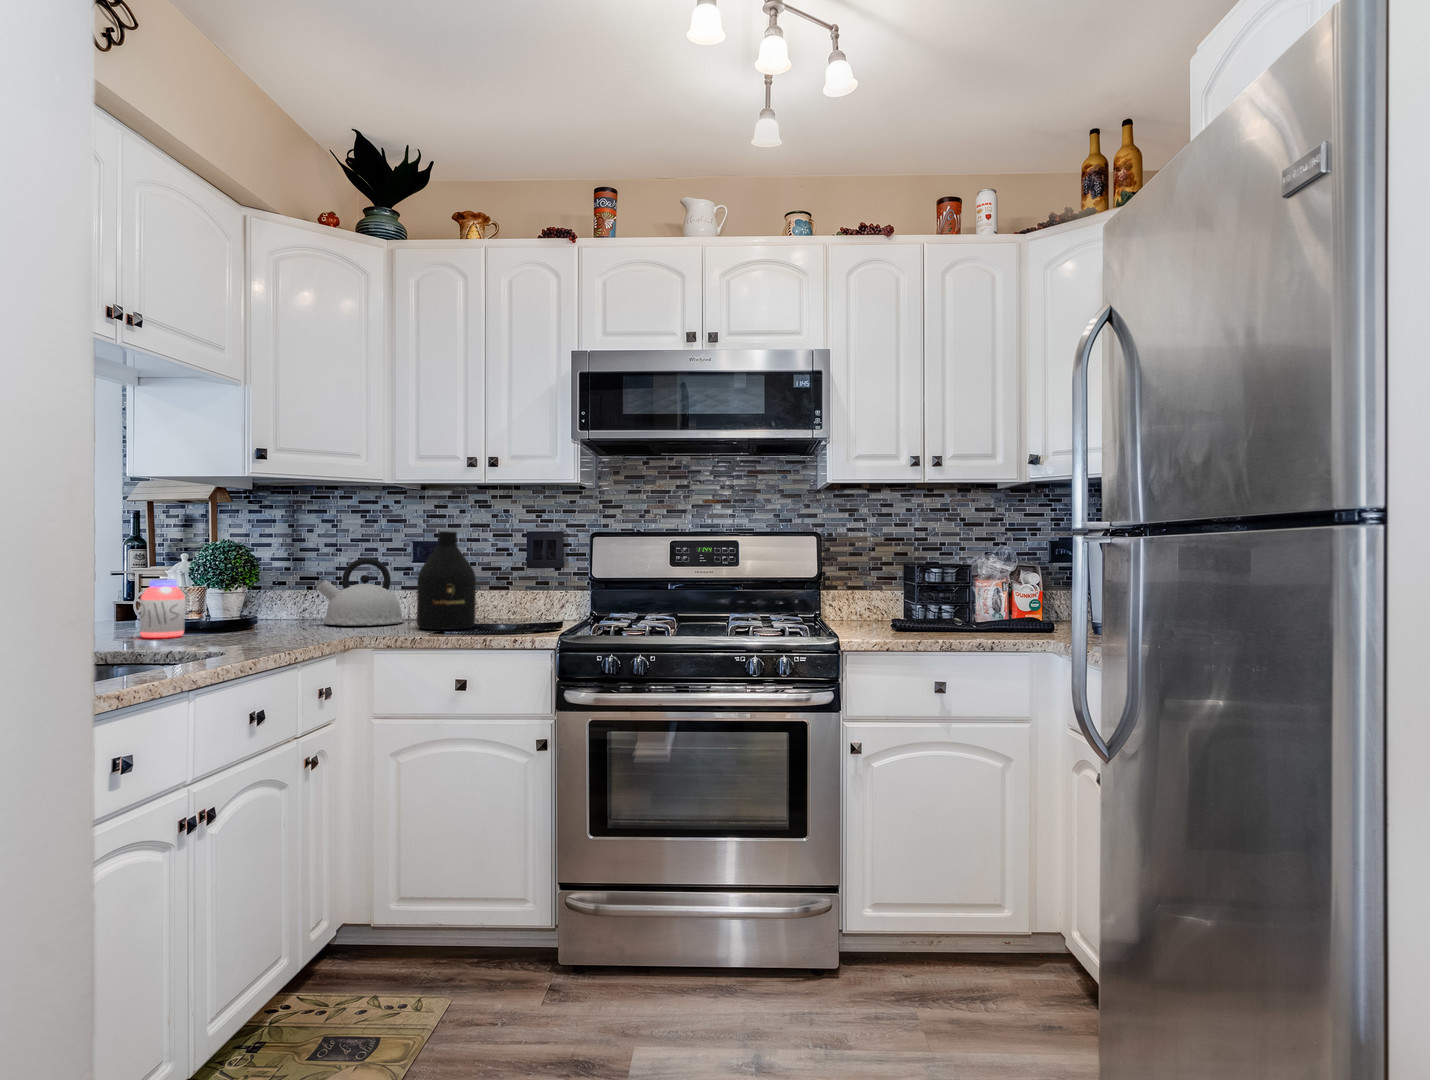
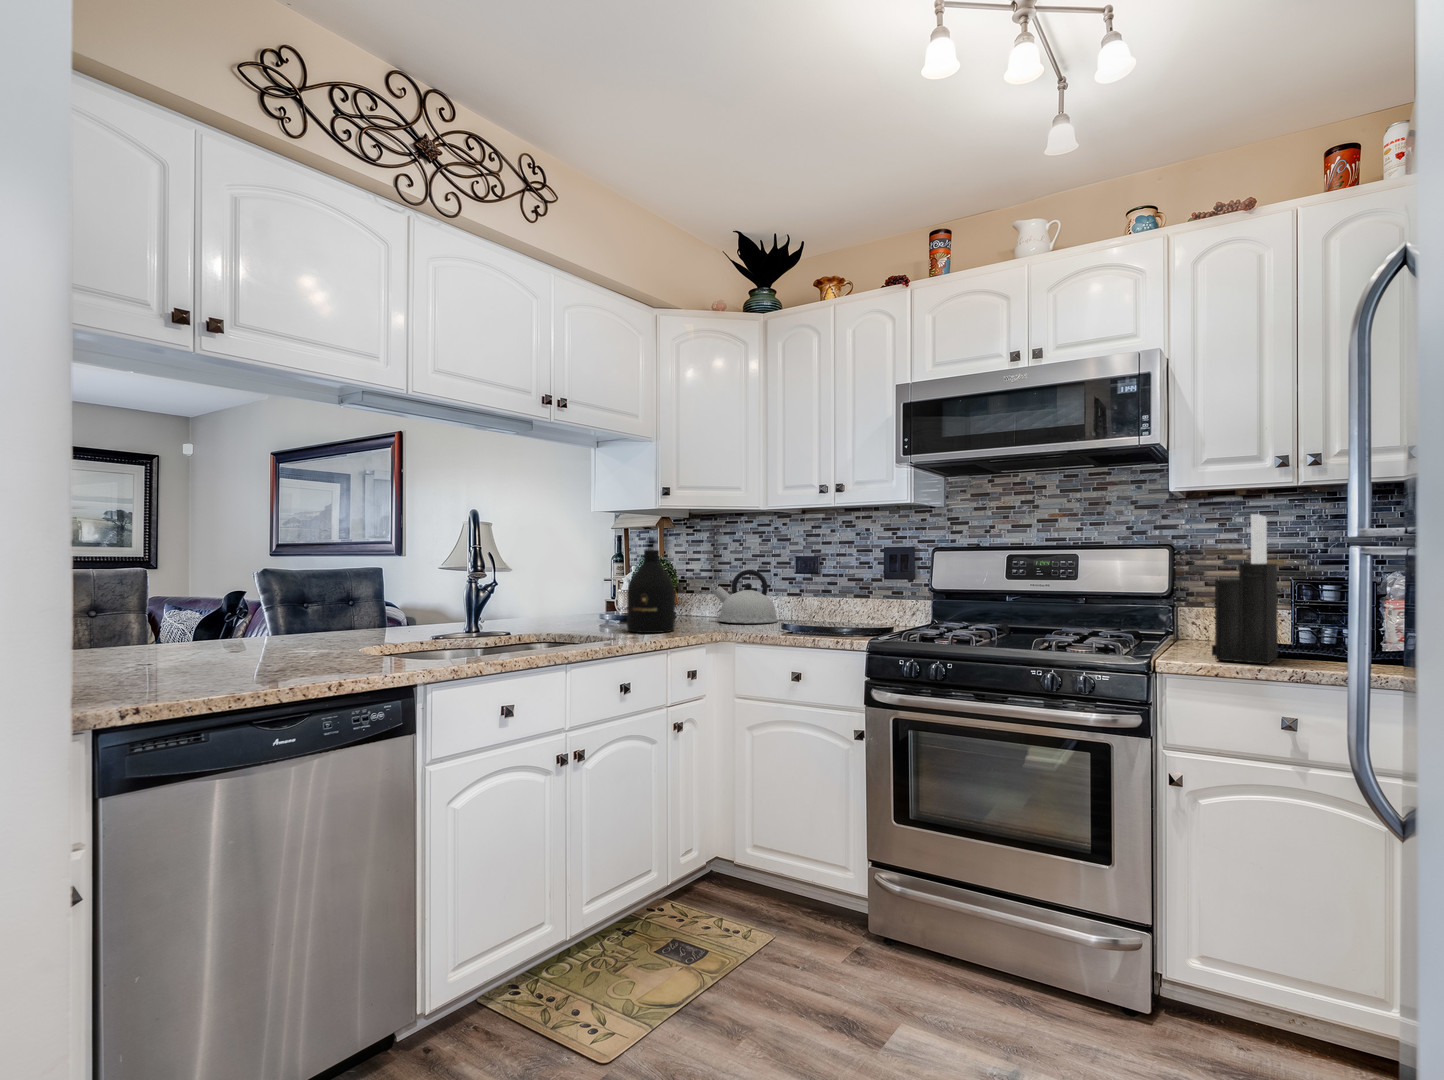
knife block: none [877,507,928,637] -> present [1212,514,1278,664]
bottle: present [417,531,476,630] -> present [627,550,675,633]
jar: present [140,579,185,638] -> none [594,585,621,626]

